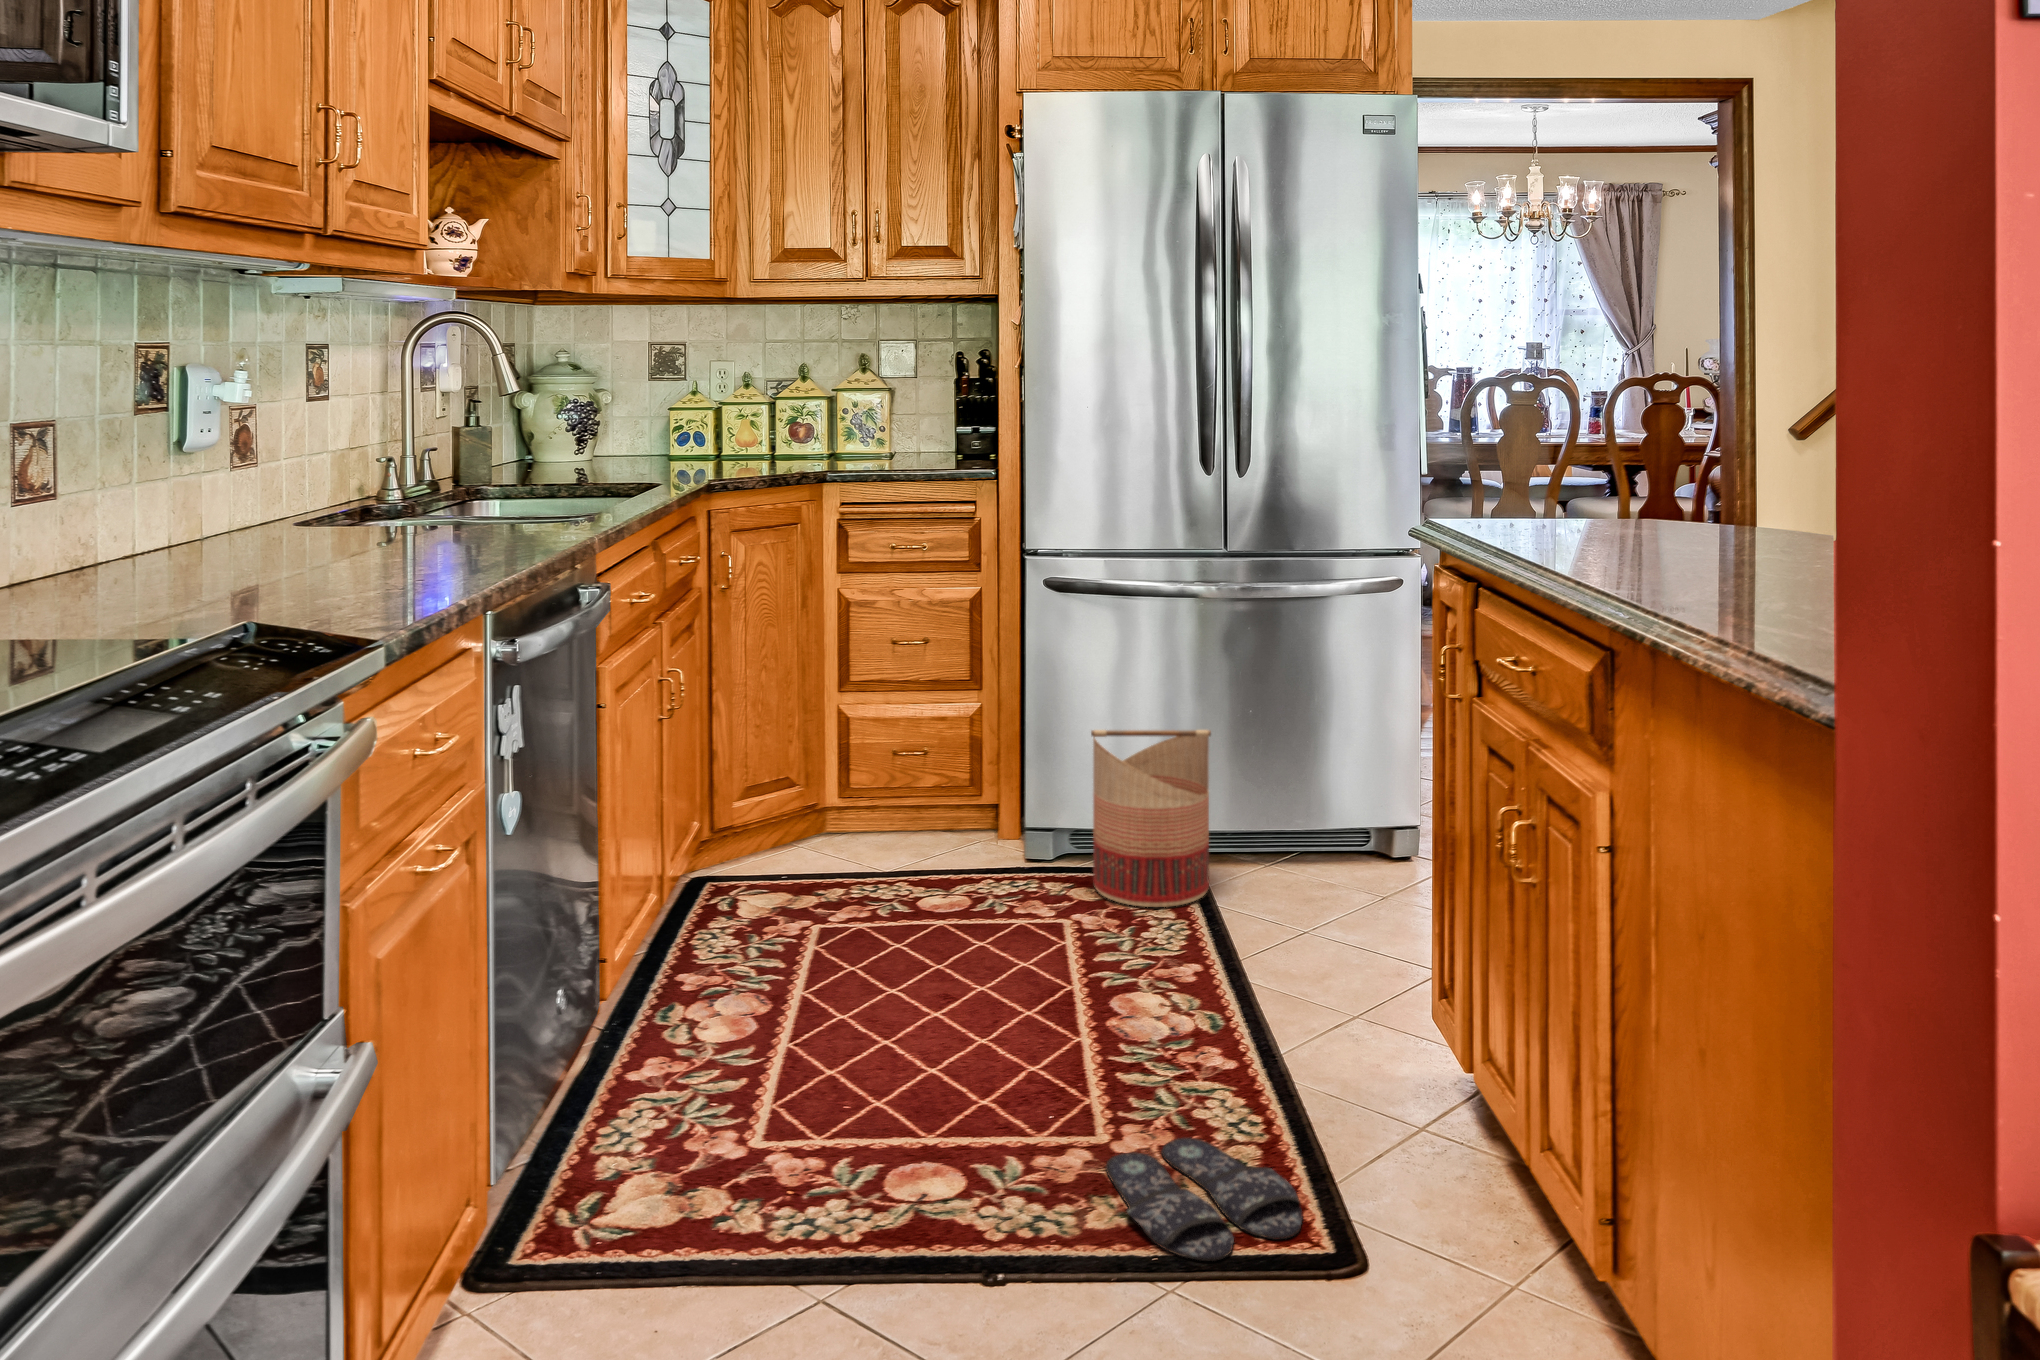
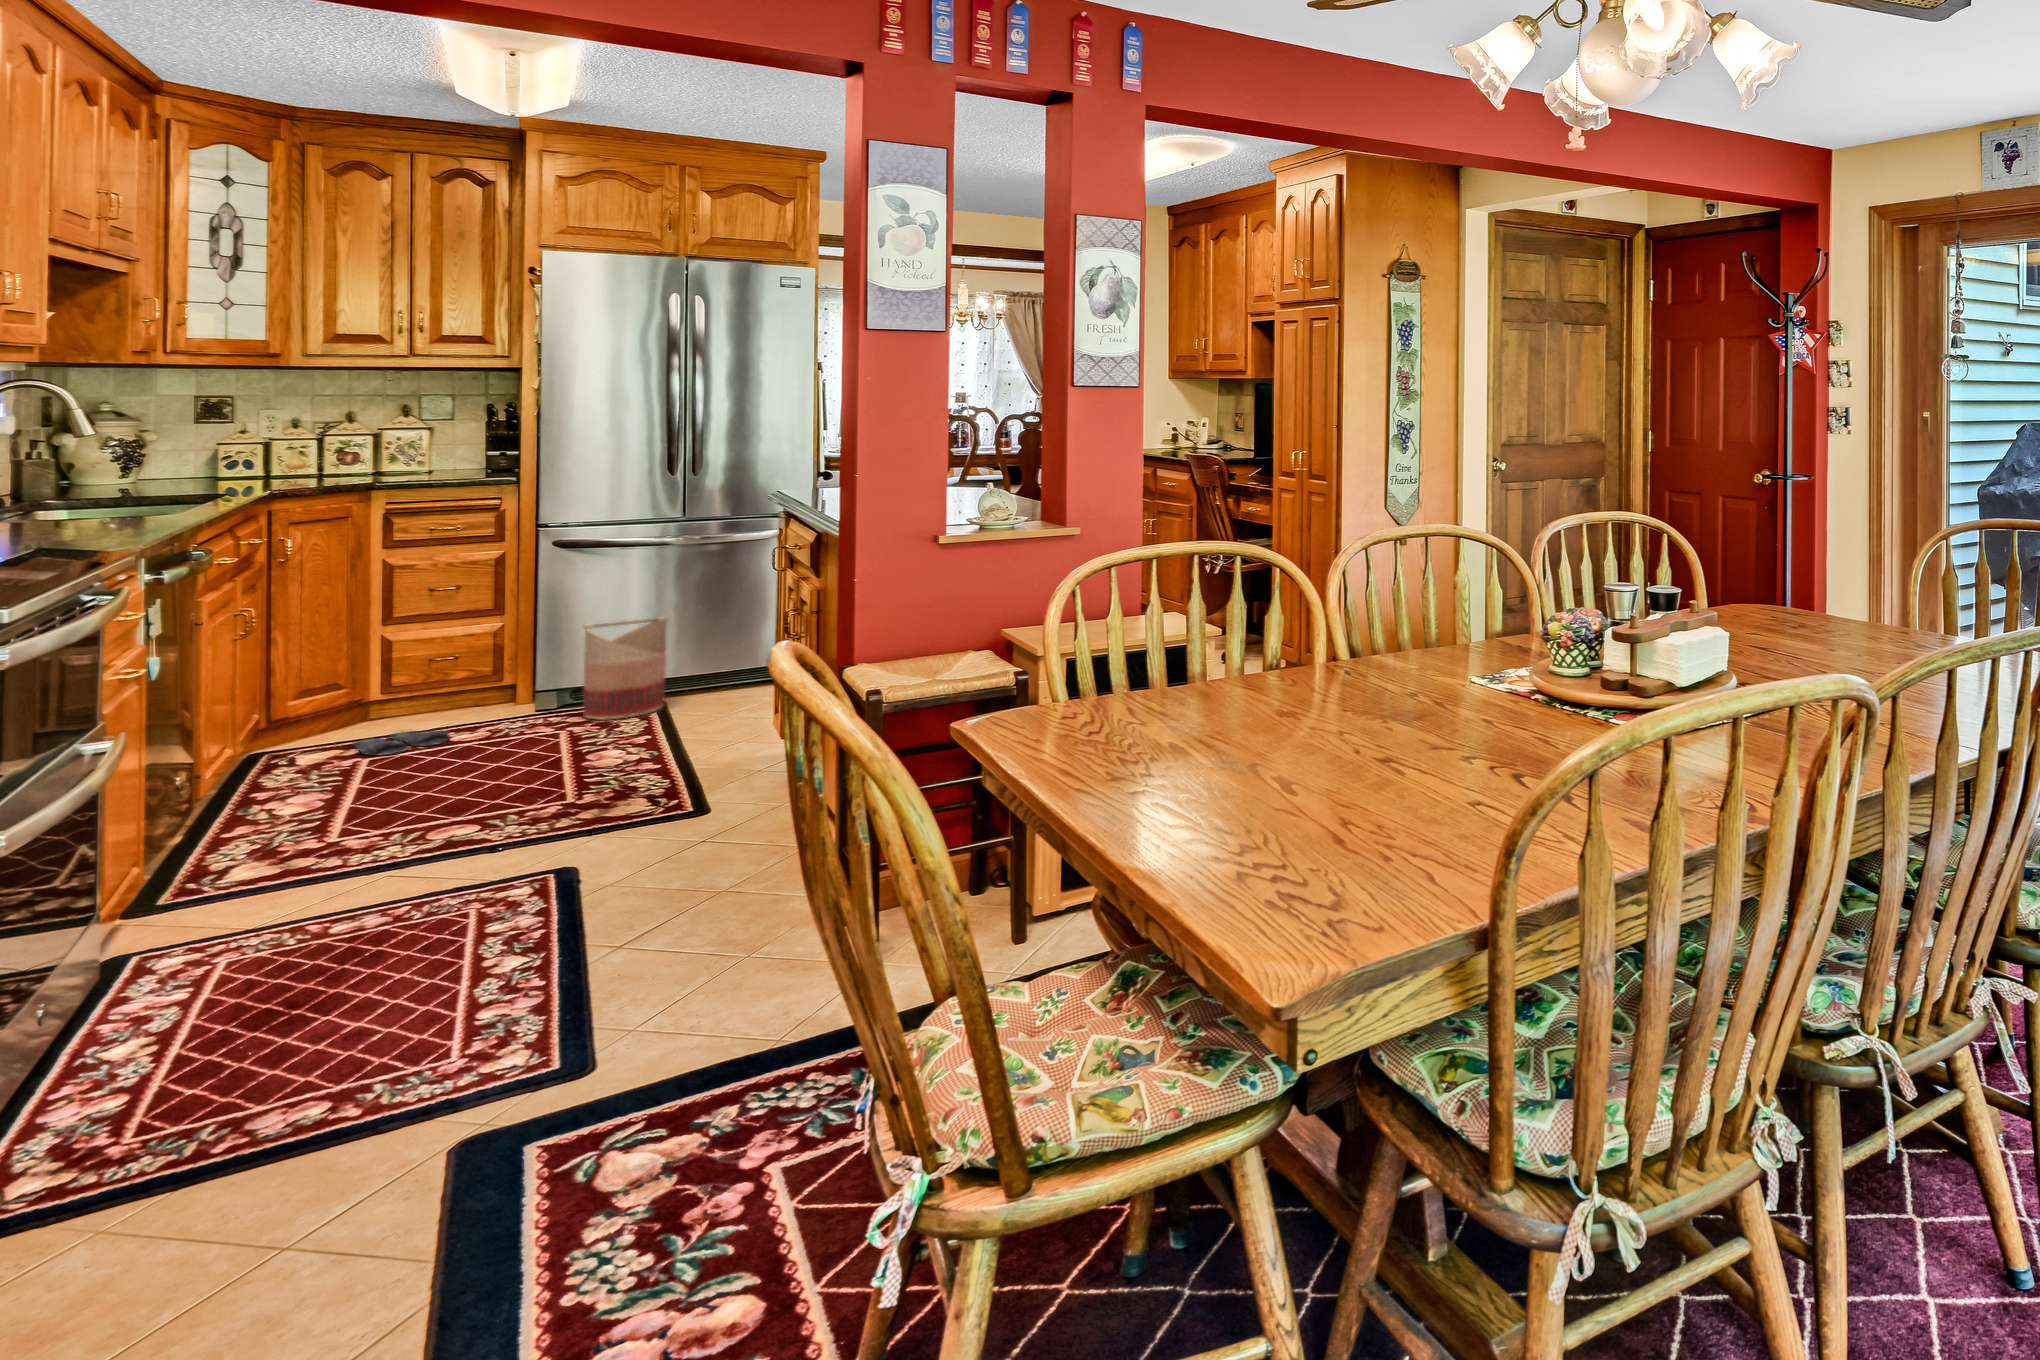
slippers: present [1106,1137,1303,1261] -> present [353,731,450,756]

